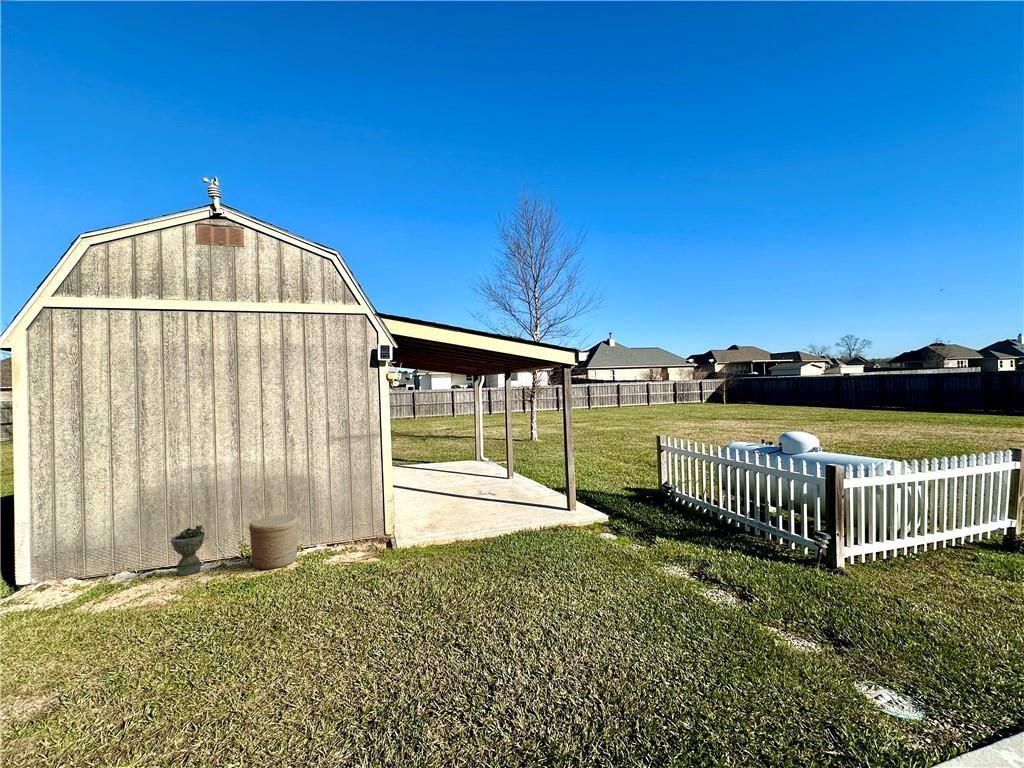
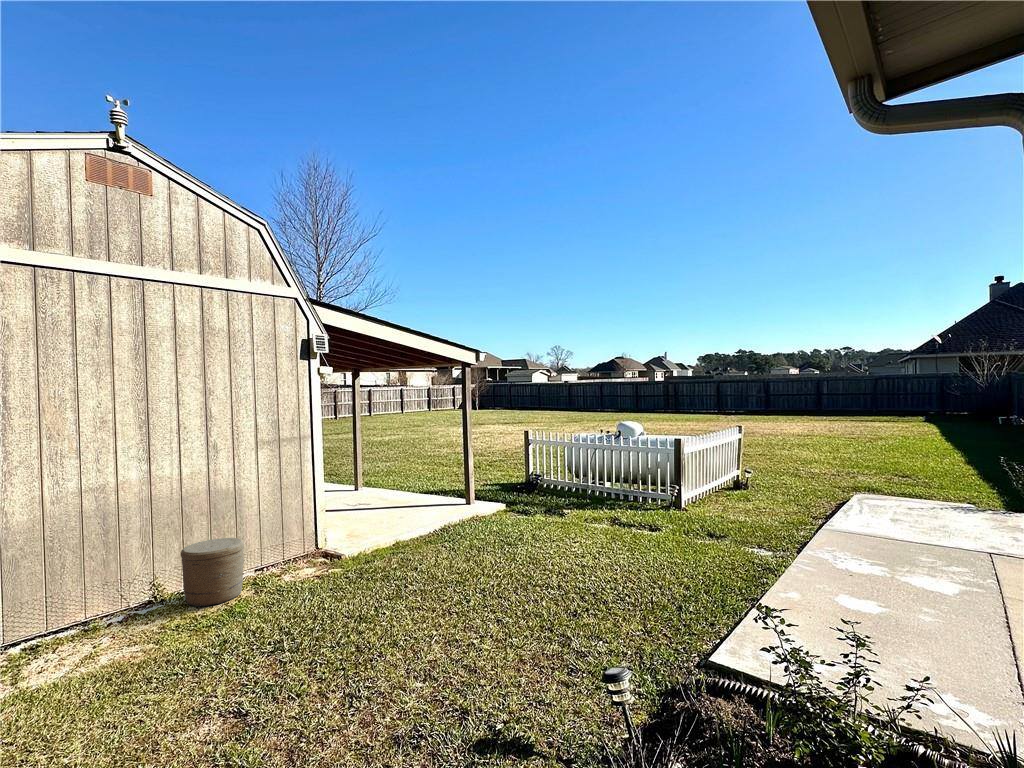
planter: present [171,525,205,576] -> none [67,566,117,640]

